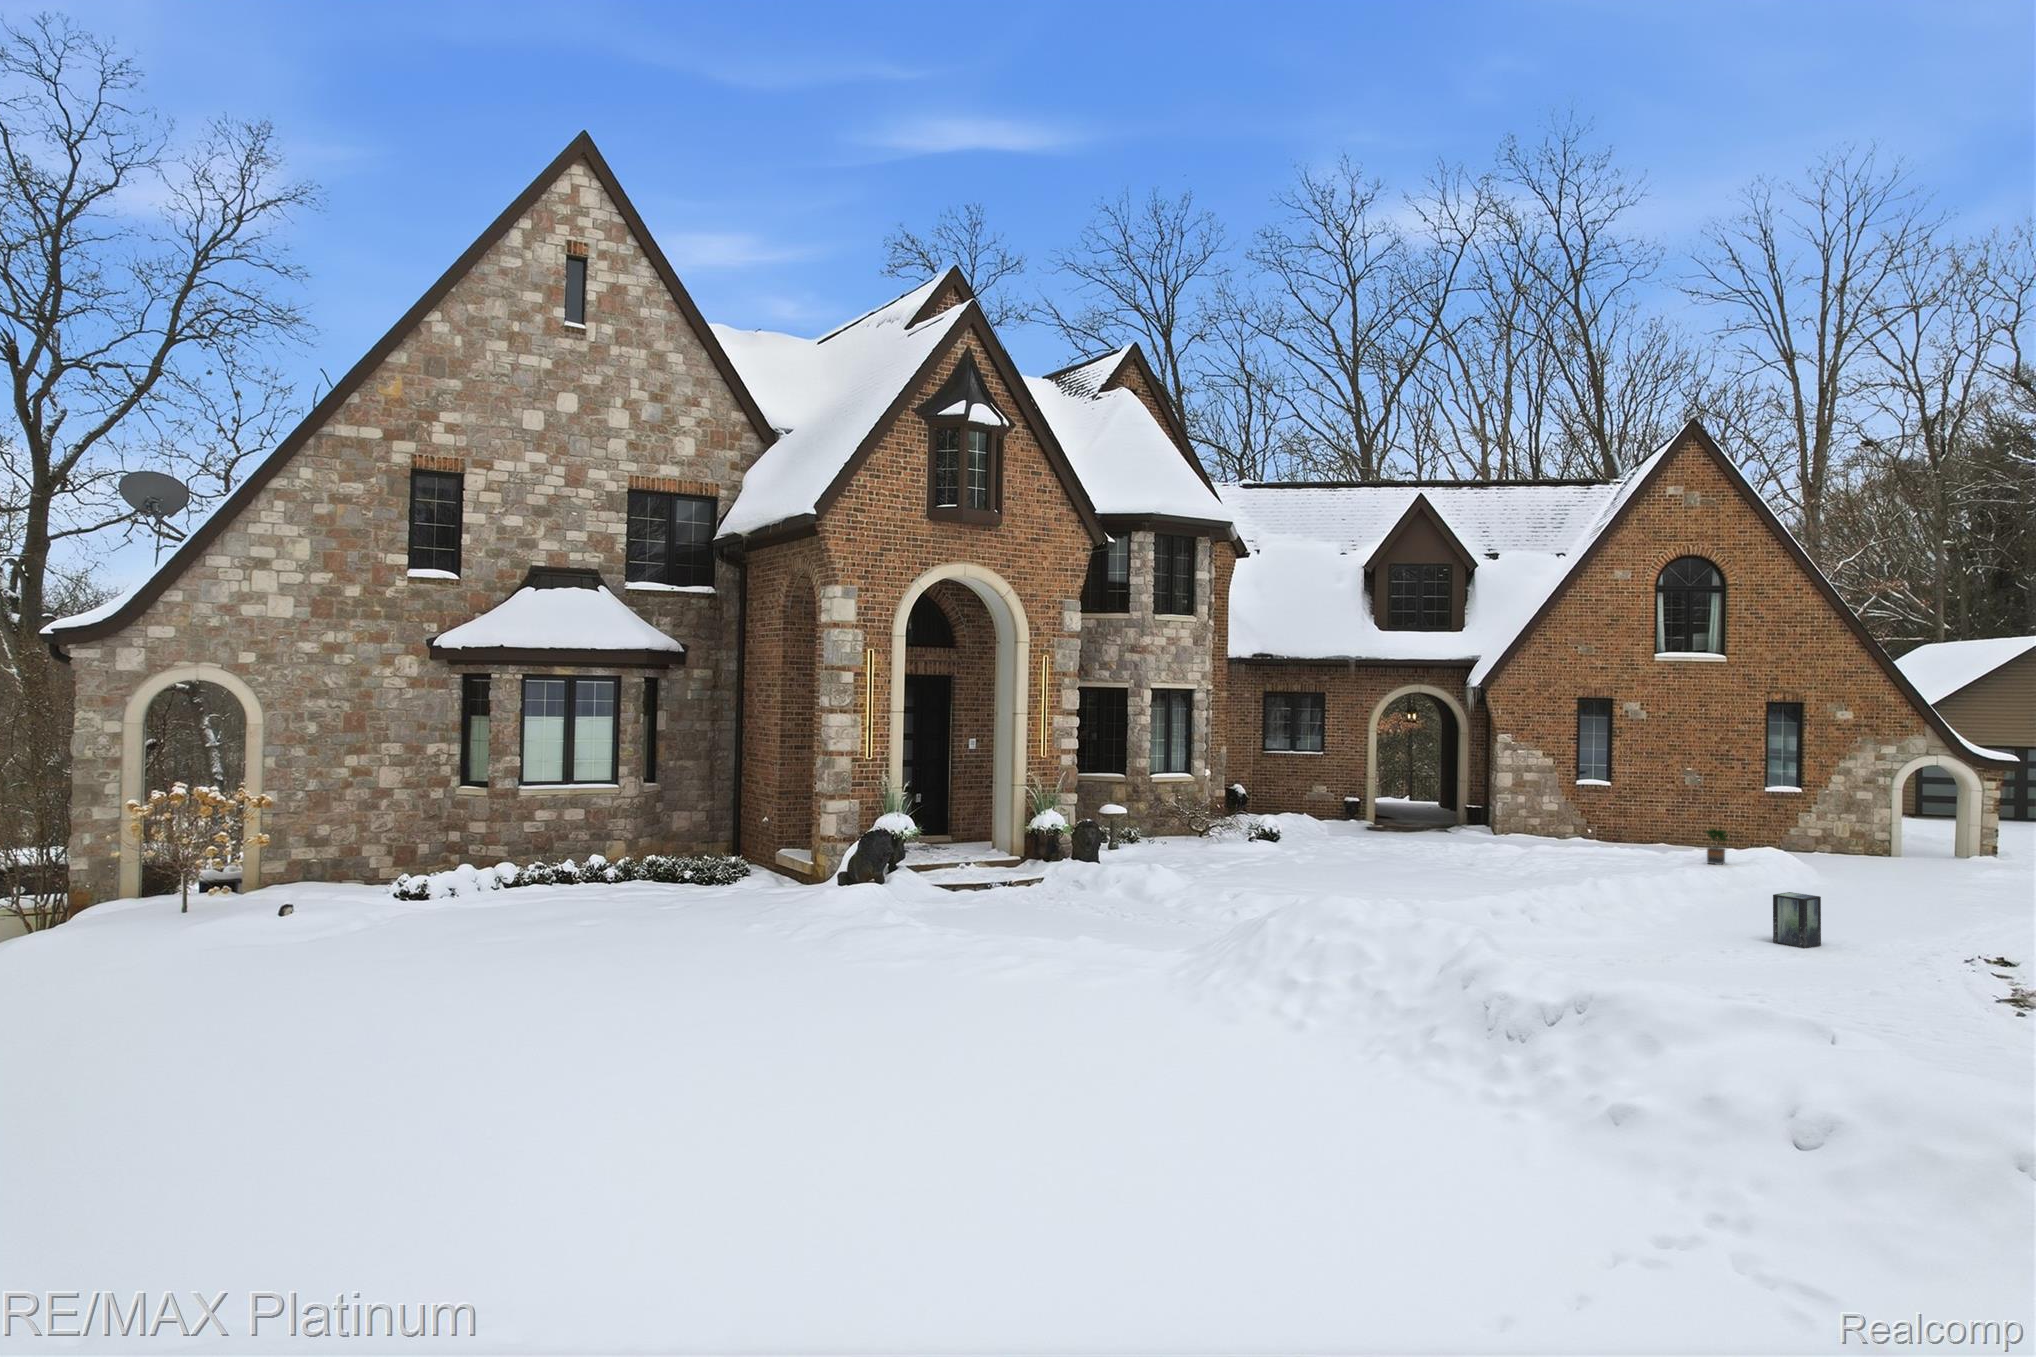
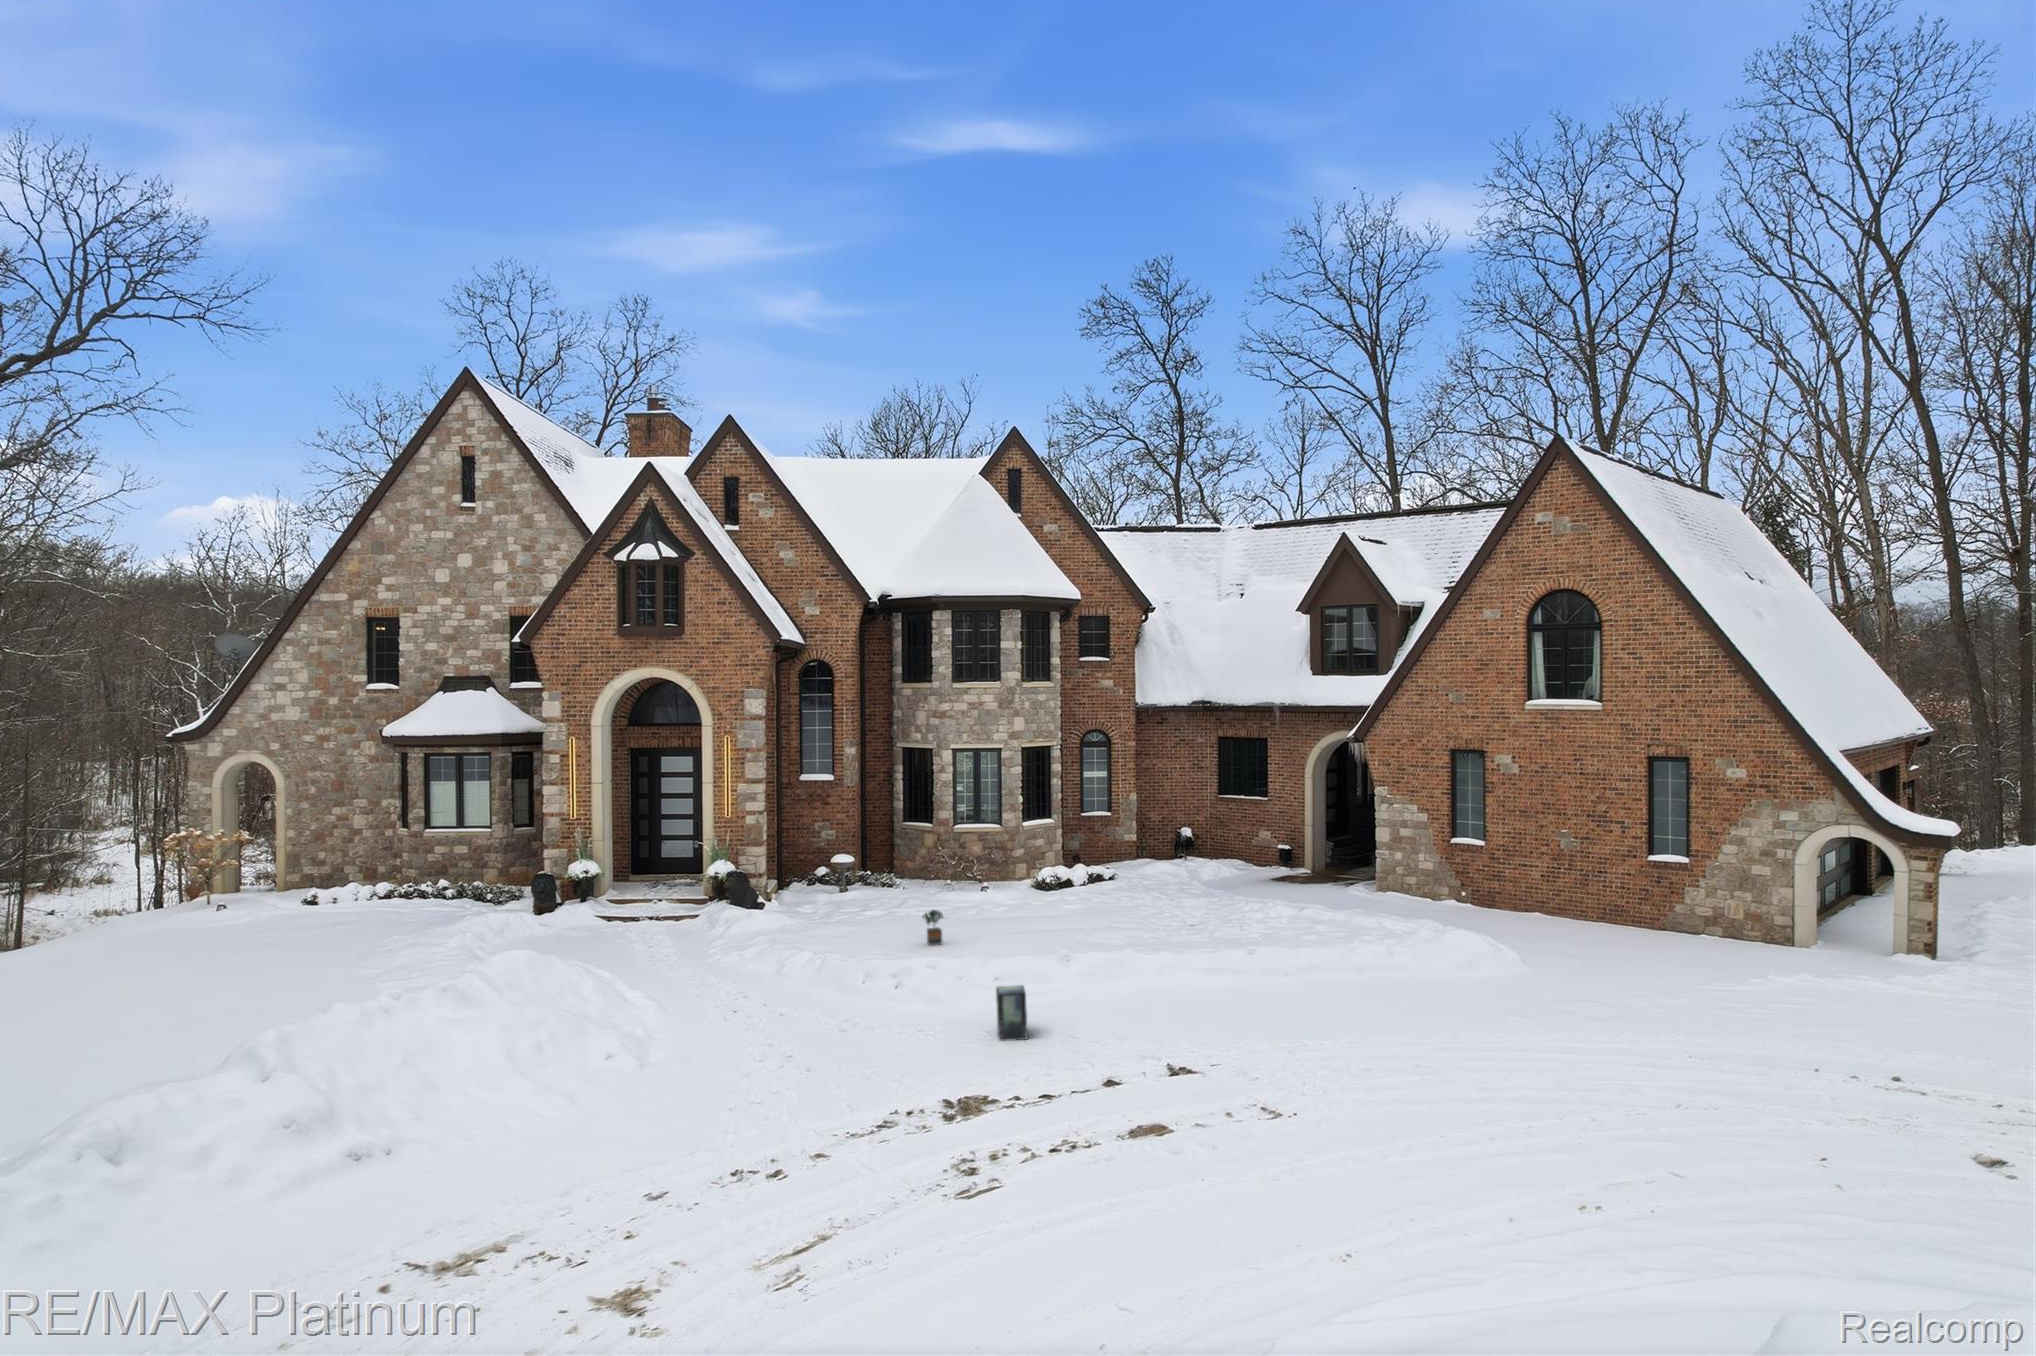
potted tree: present [1706,829,1730,865] -> present [922,910,944,946]

